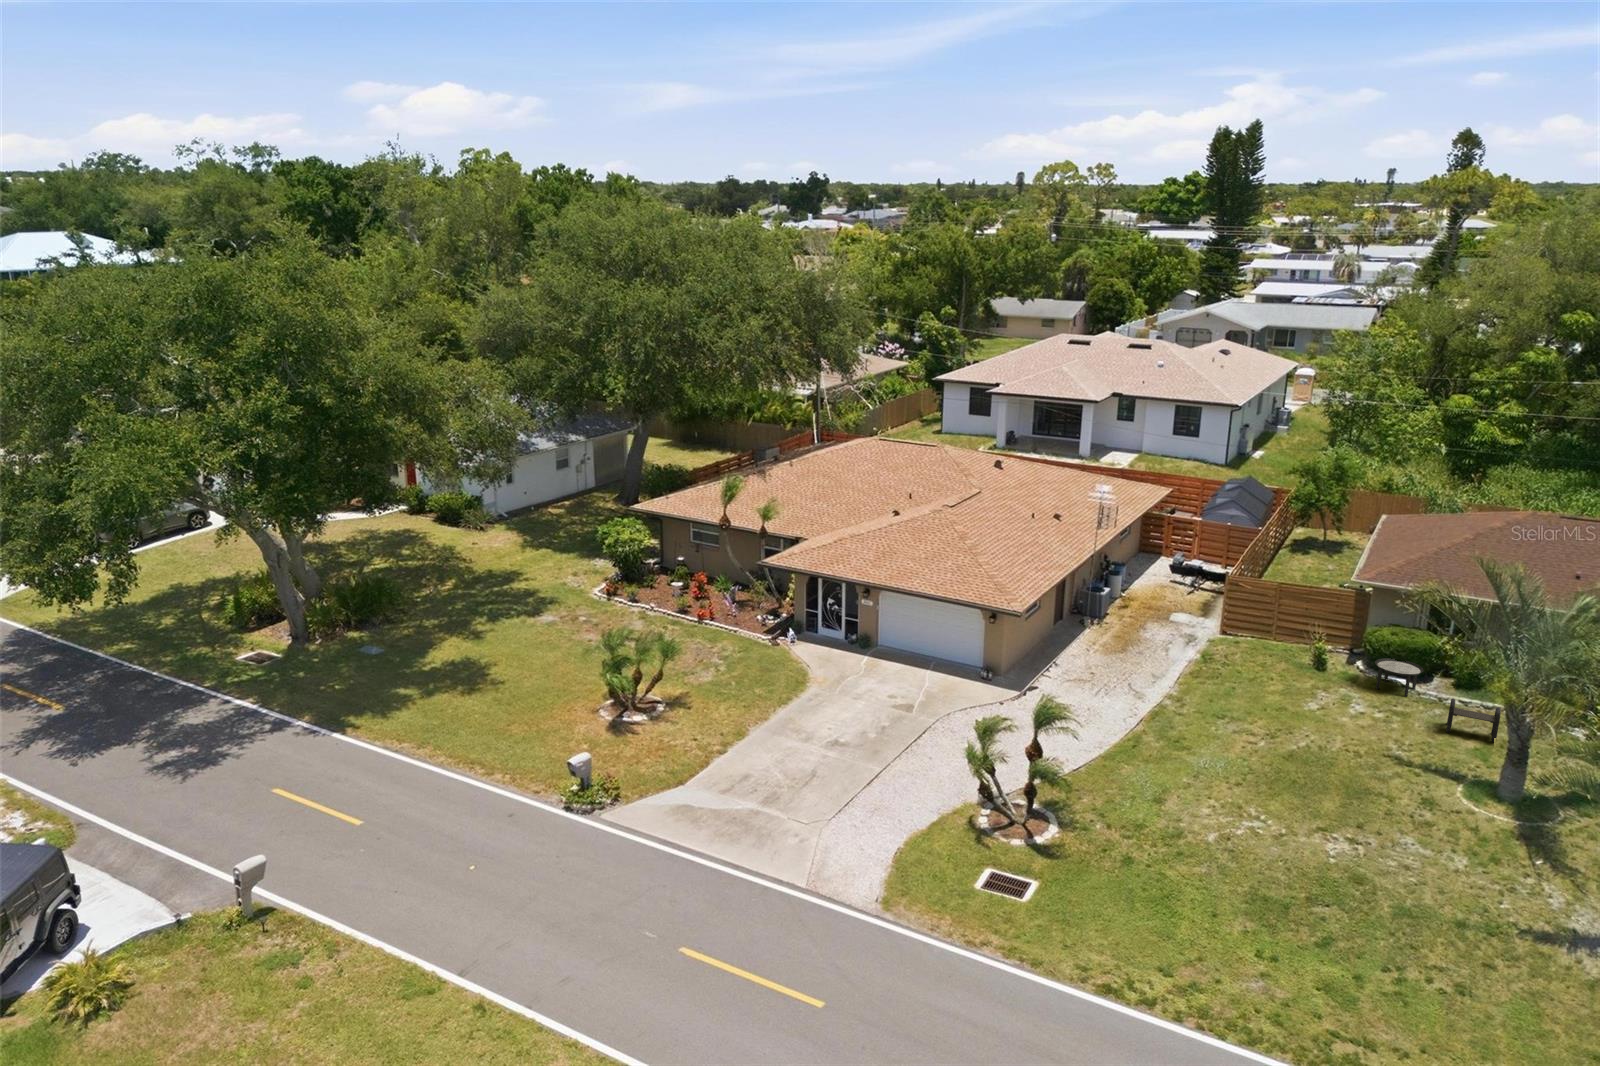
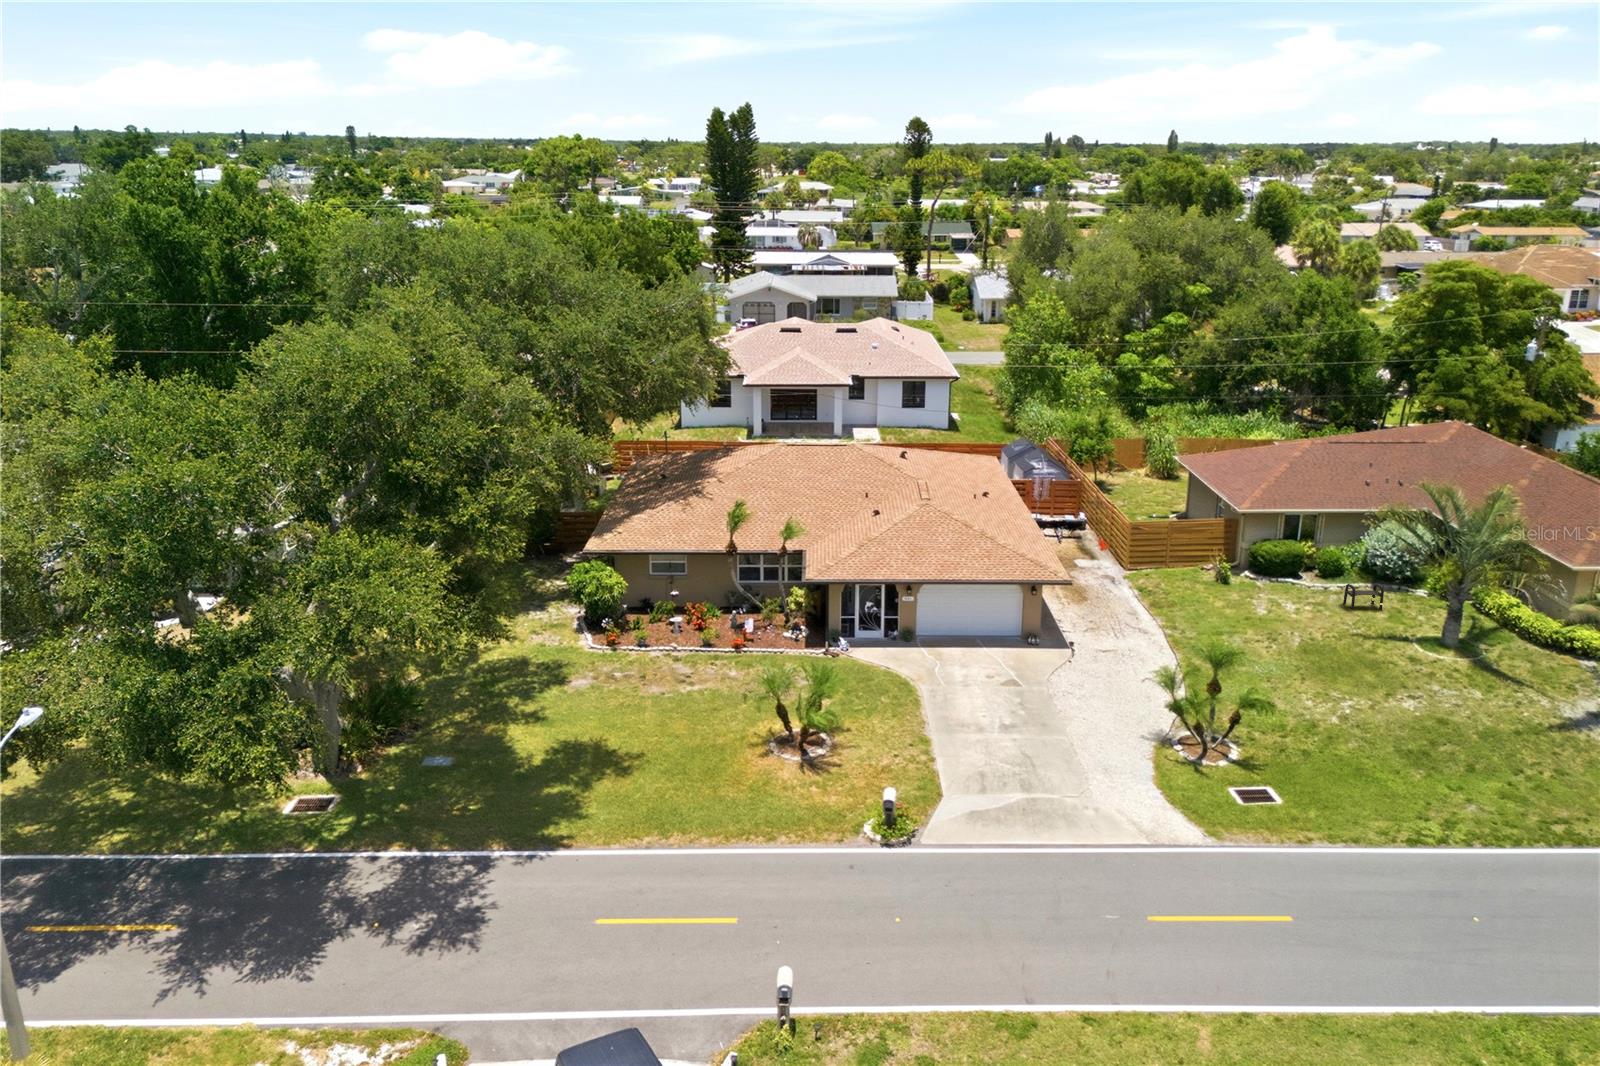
round table: present [1375,658,1424,697] -> none [1269,564,1305,591]

